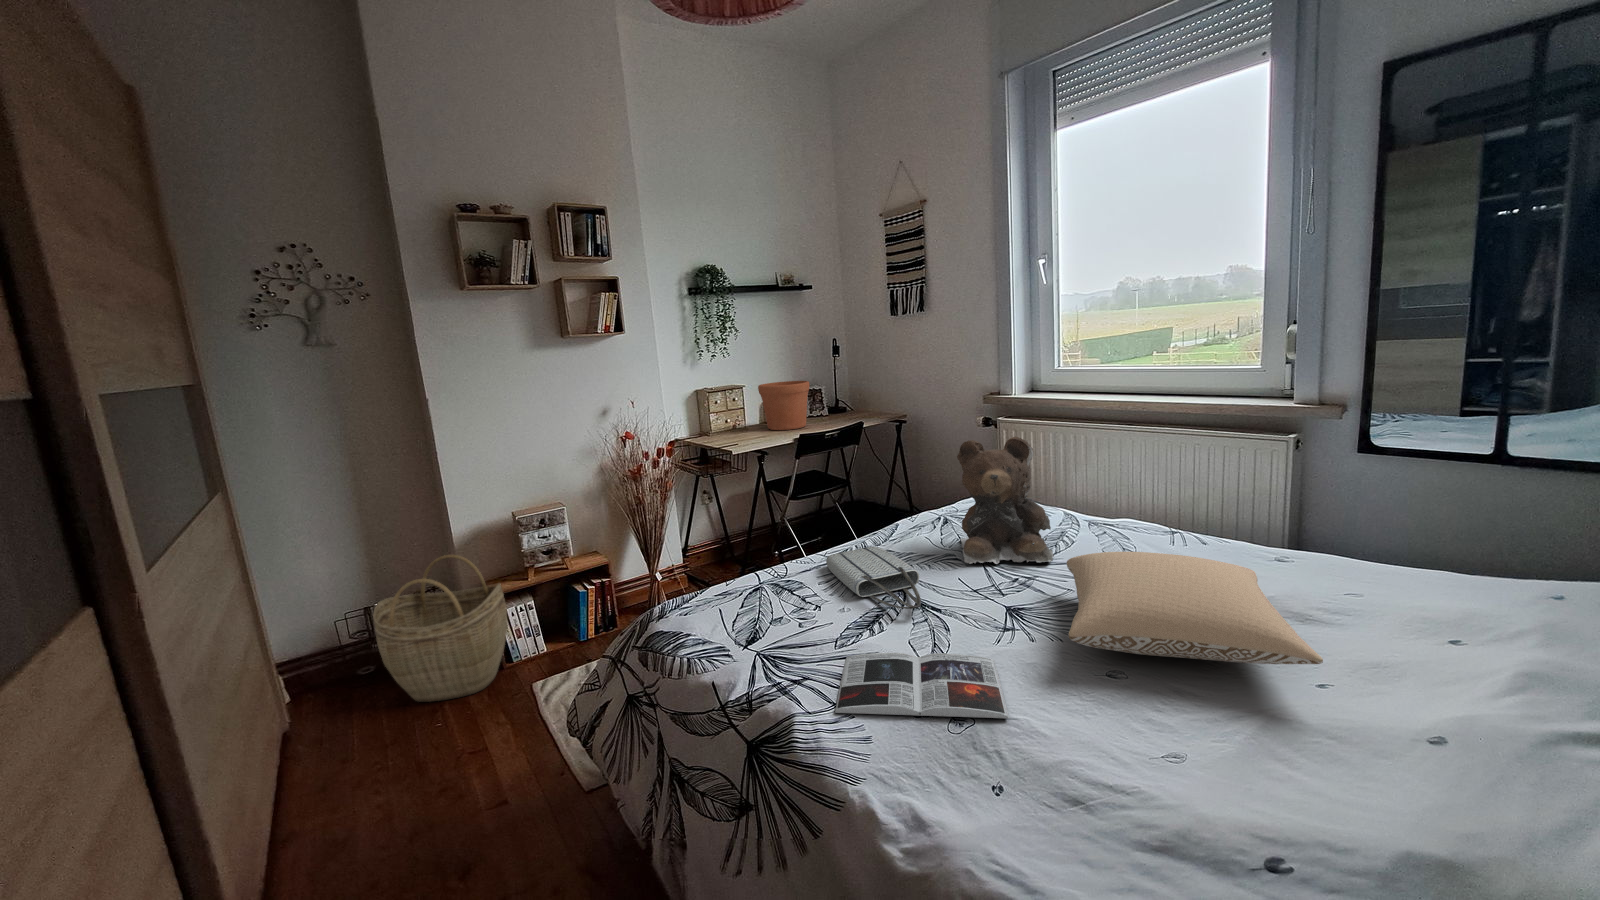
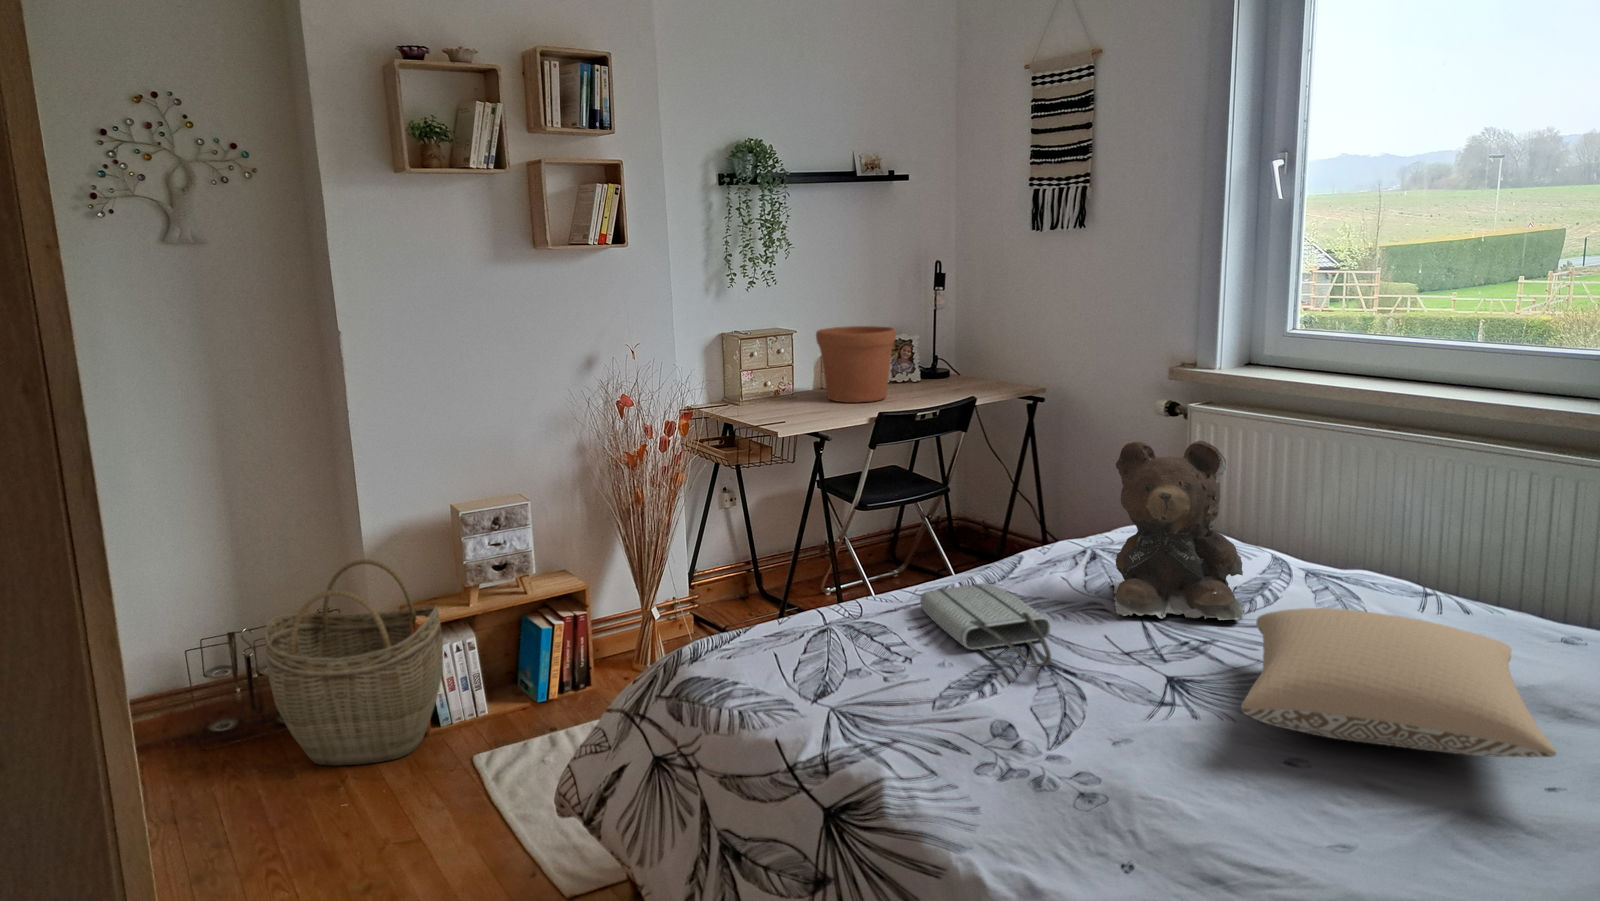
magazine: present [835,653,1009,718] -> none [935,718,1154,800]

